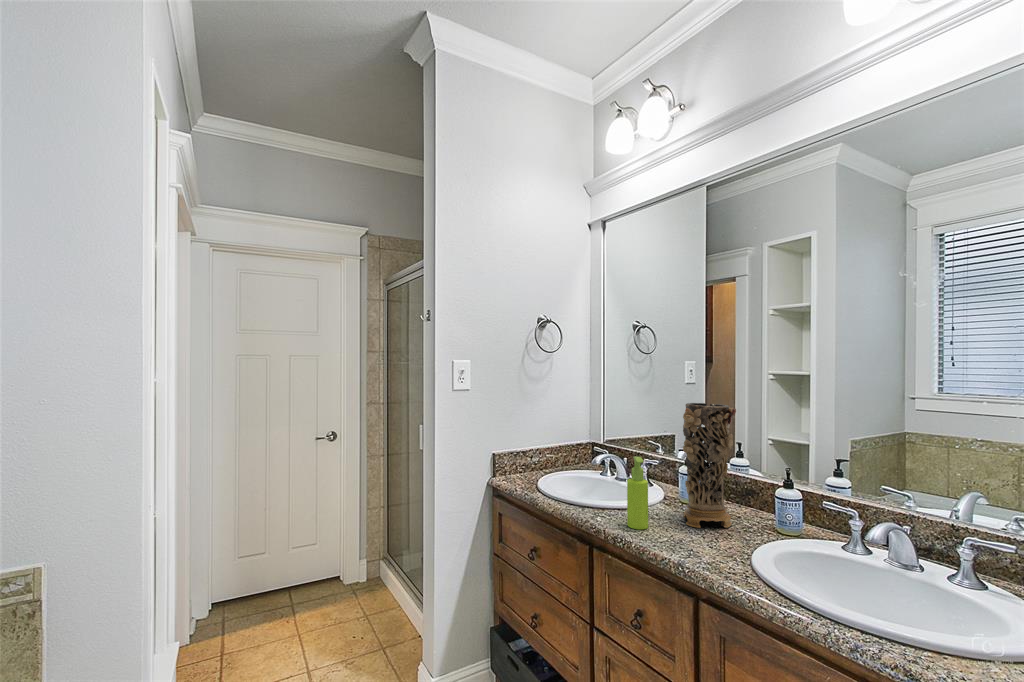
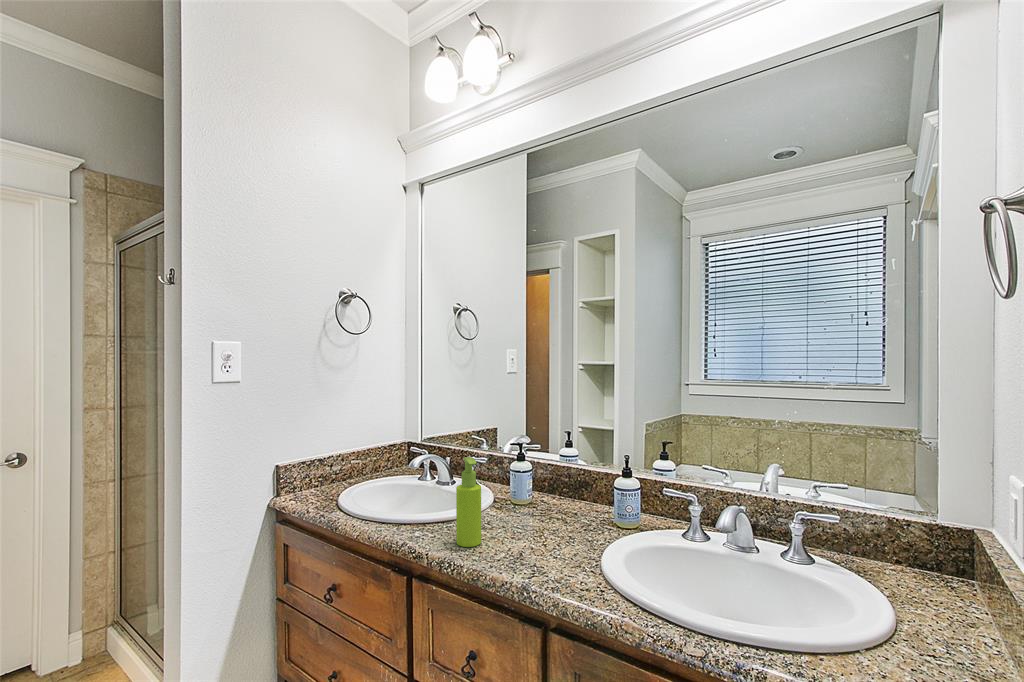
decorative vase: present [683,403,736,528] -> none [519,389,576,534]

